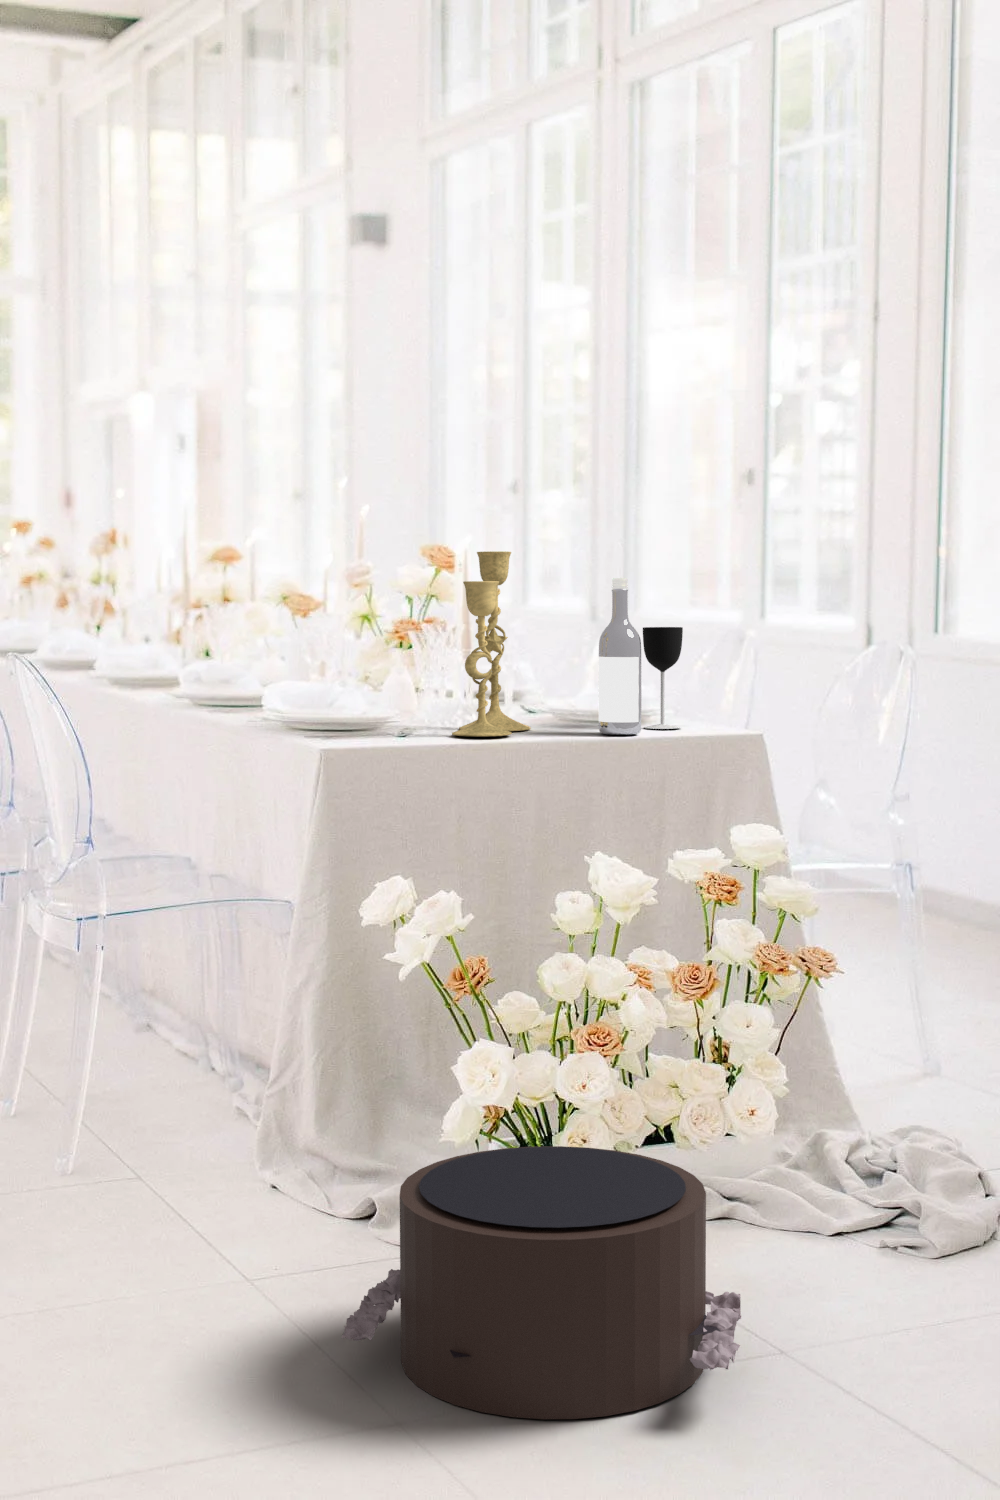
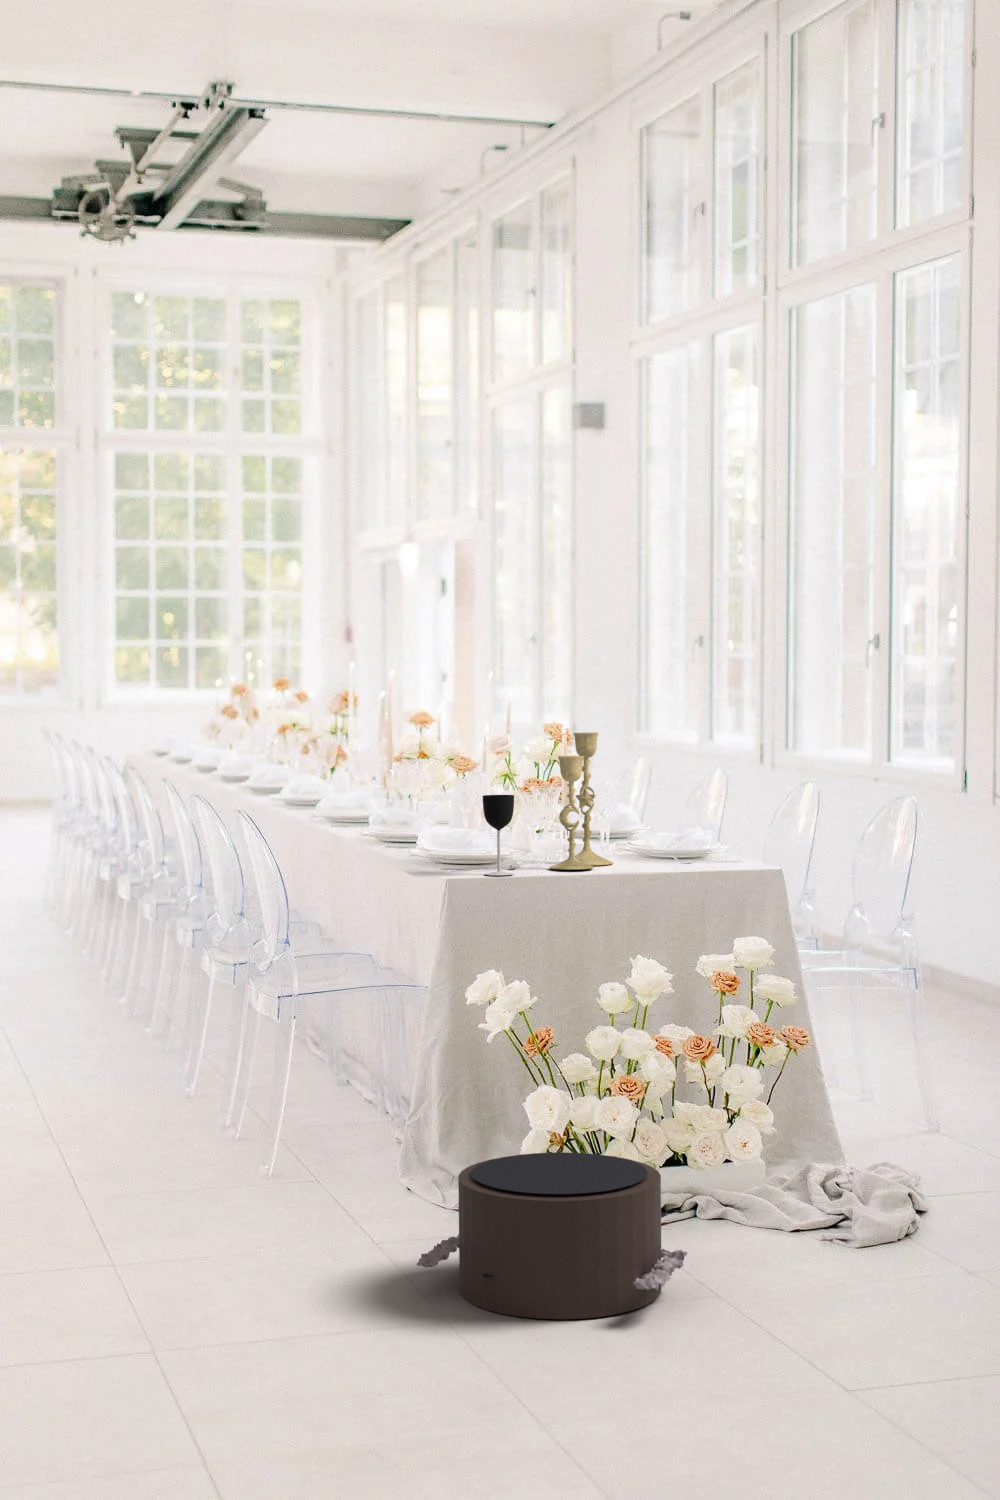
wine bottle: present [598,578,641,735] -> none [659,753,692,869]
wine glass: present [643,627,683,729] -> present [483,795,514,875]

